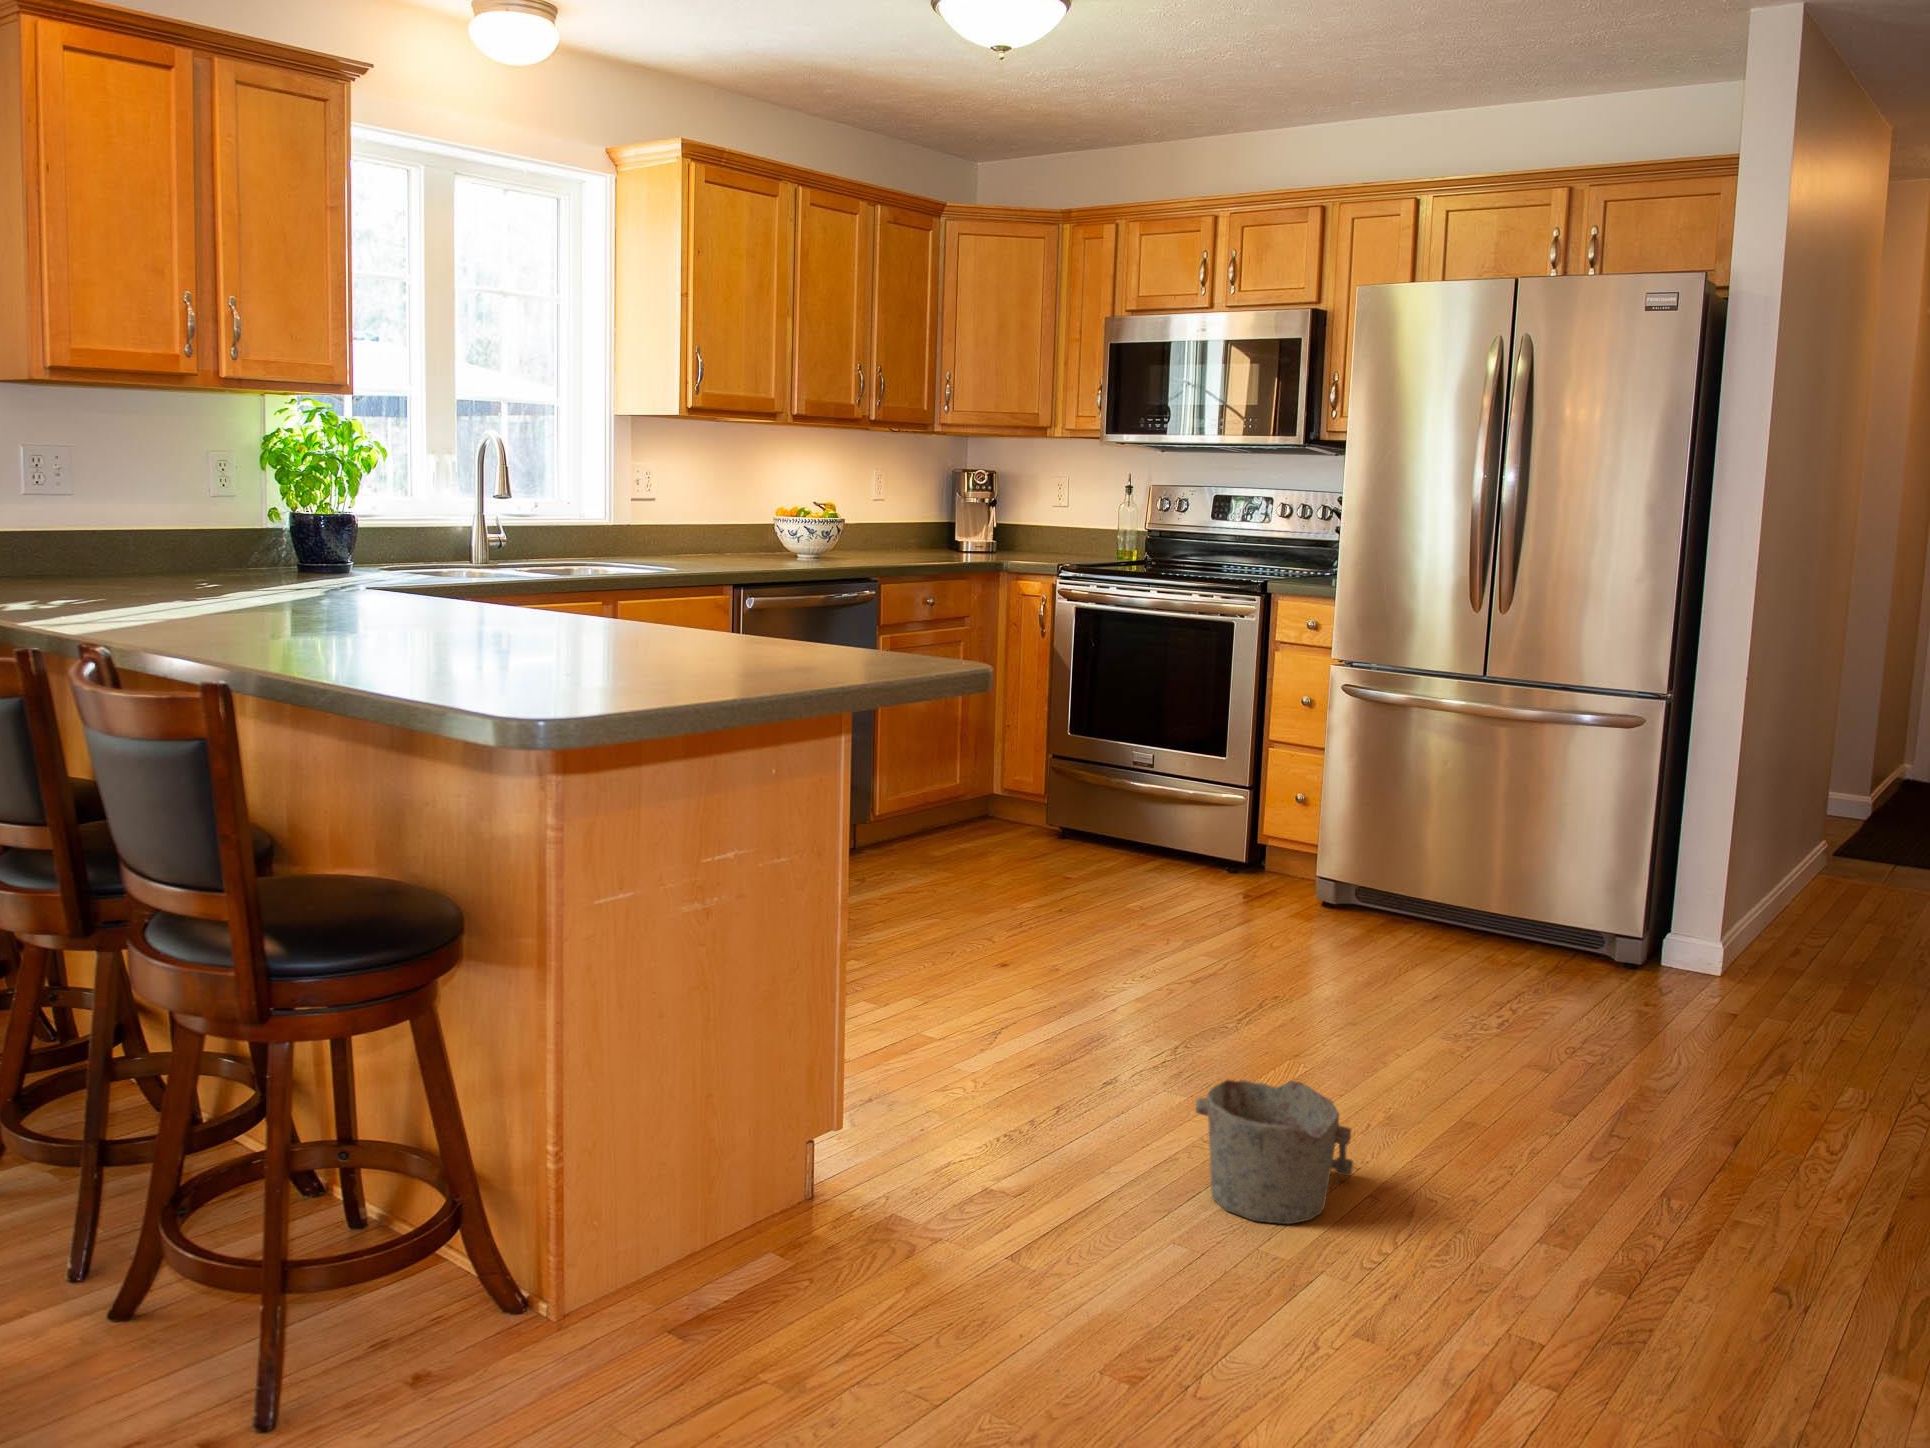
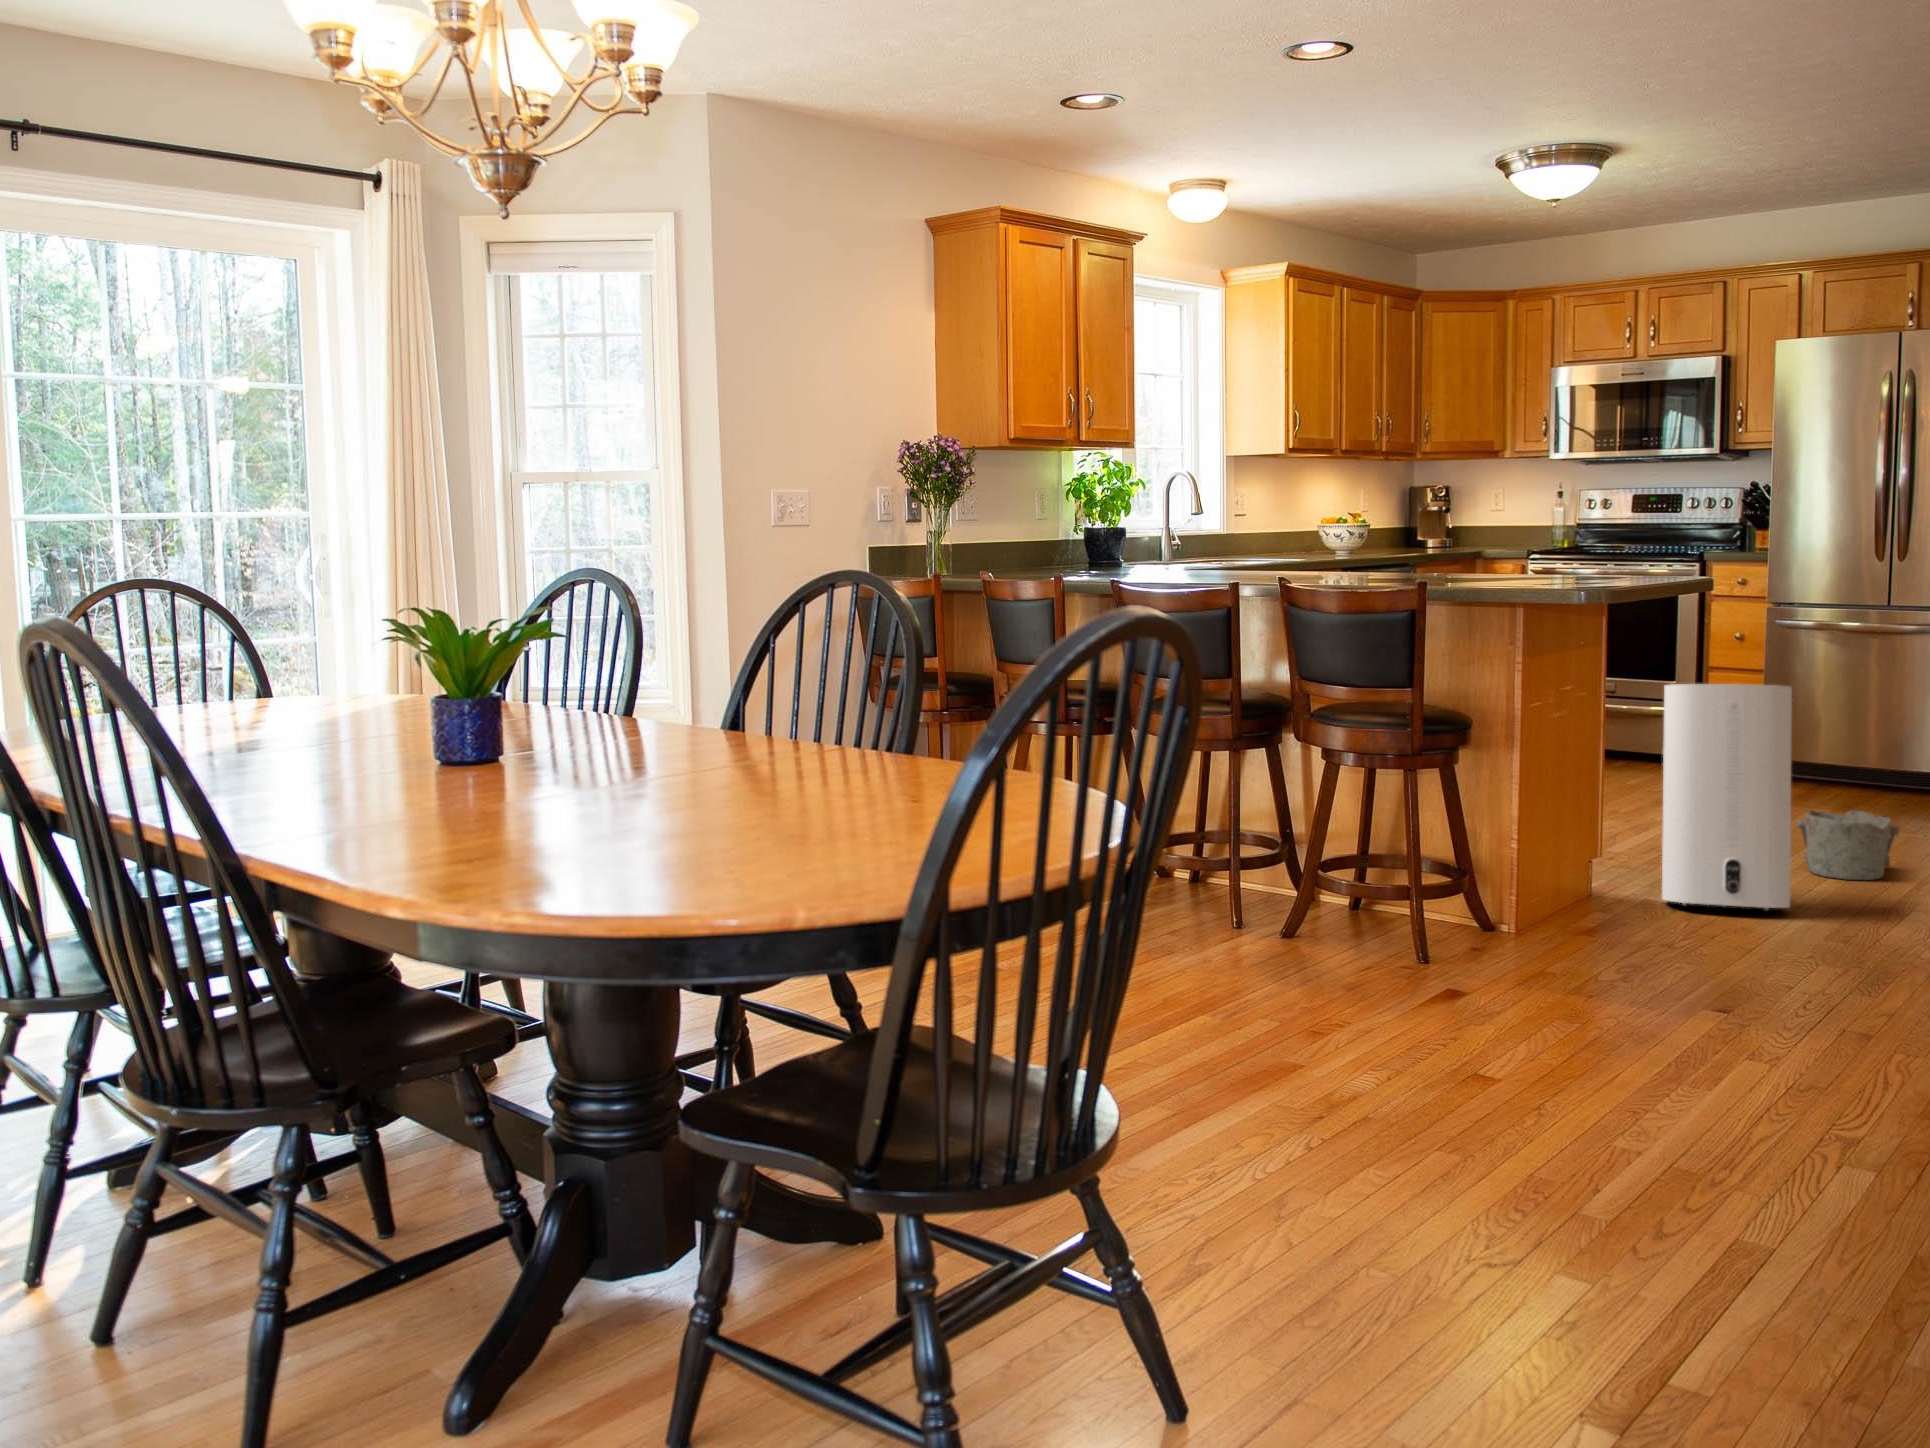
air purifier: none [855,900,1100,1364] -> present [1662,684,1792,910]

